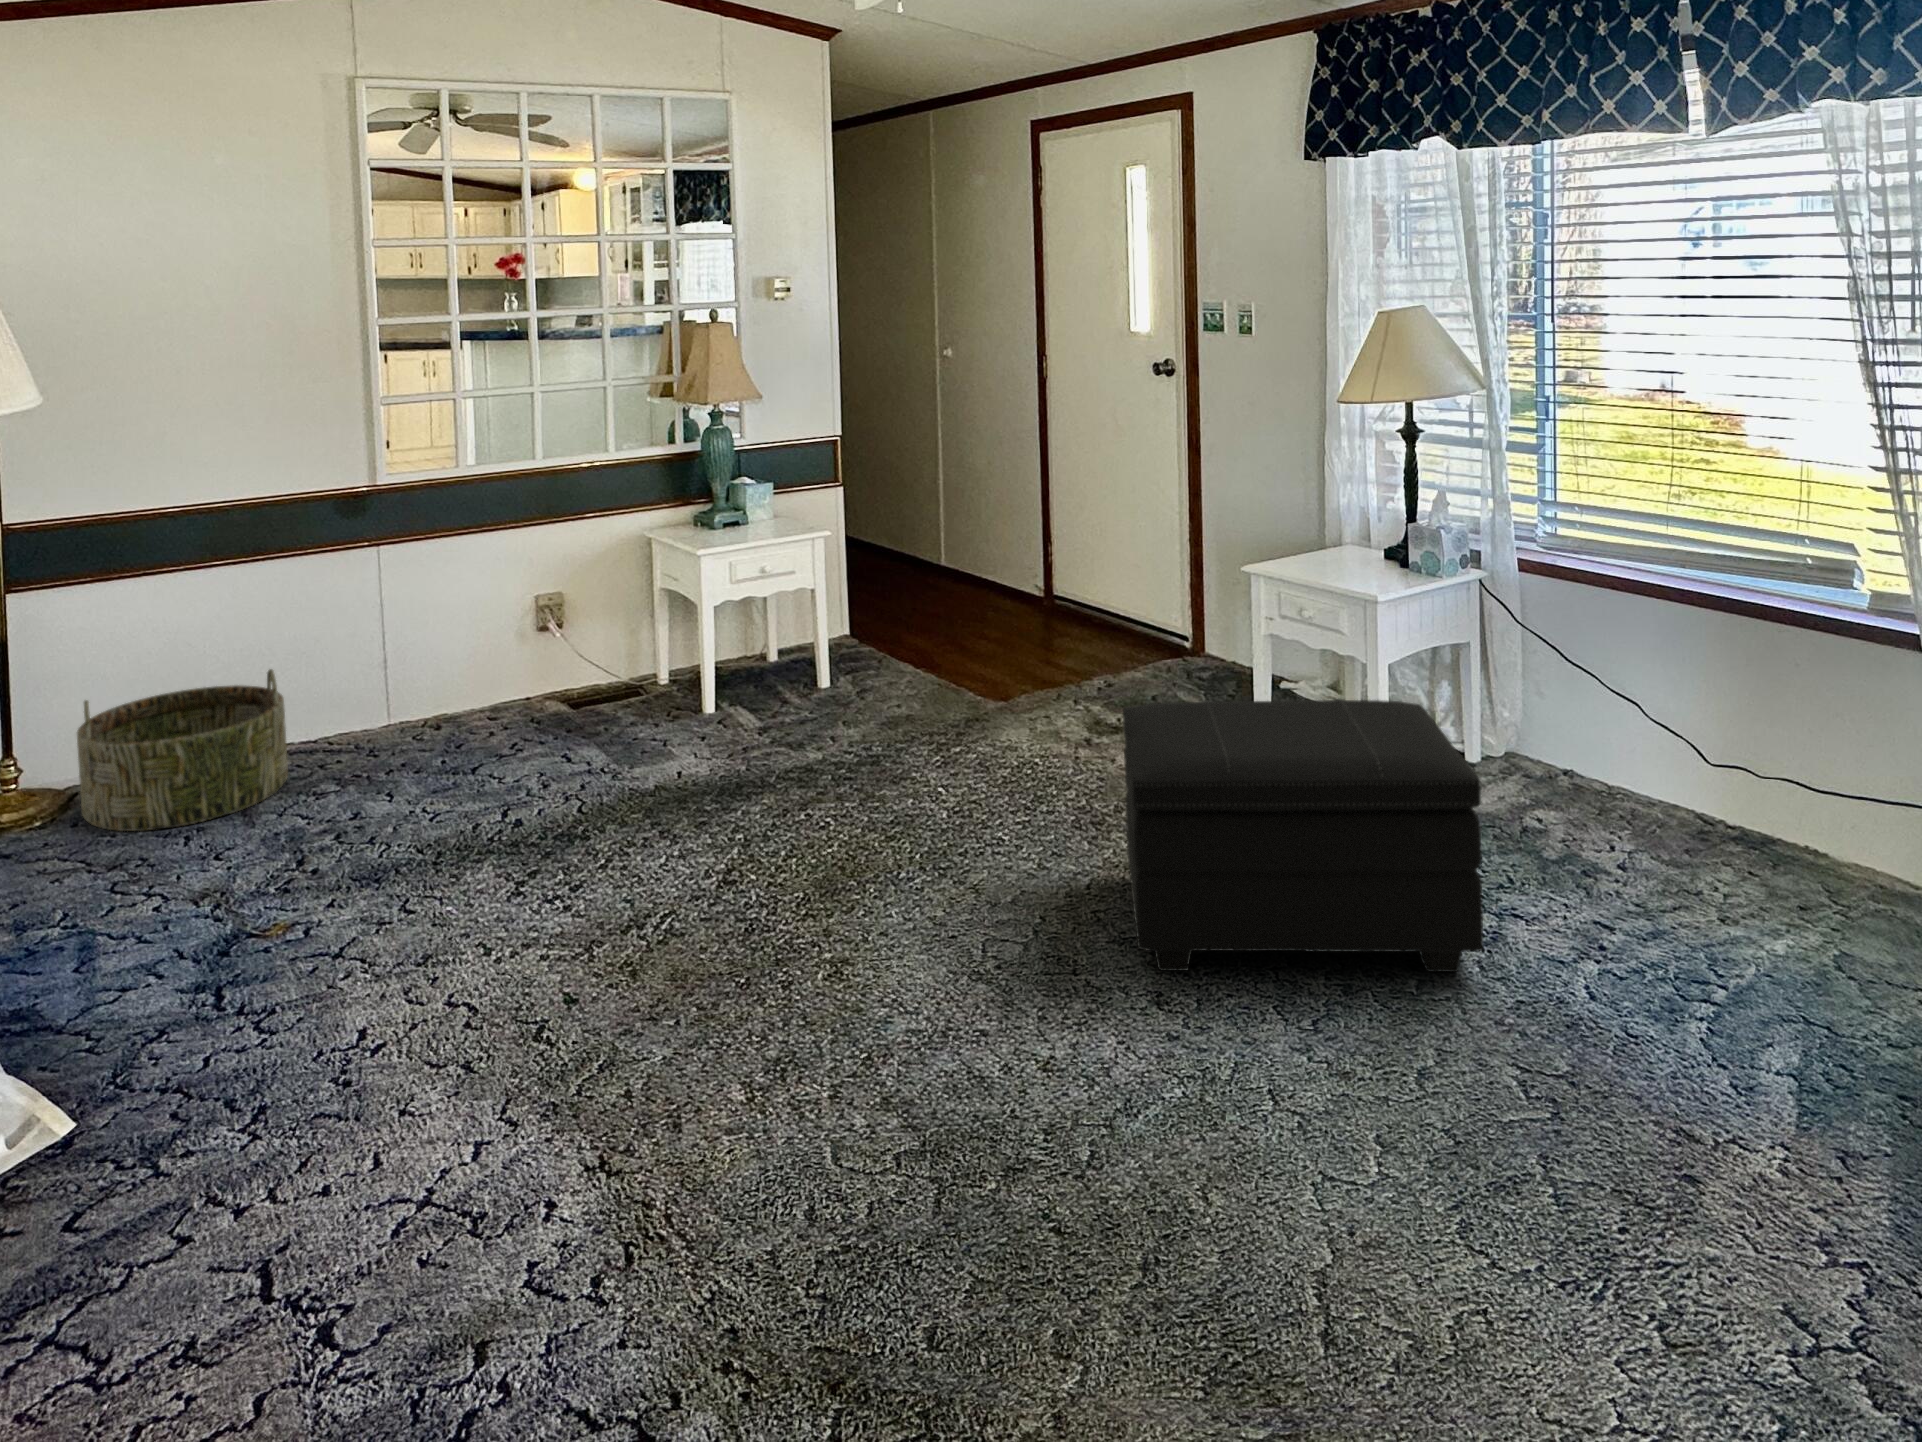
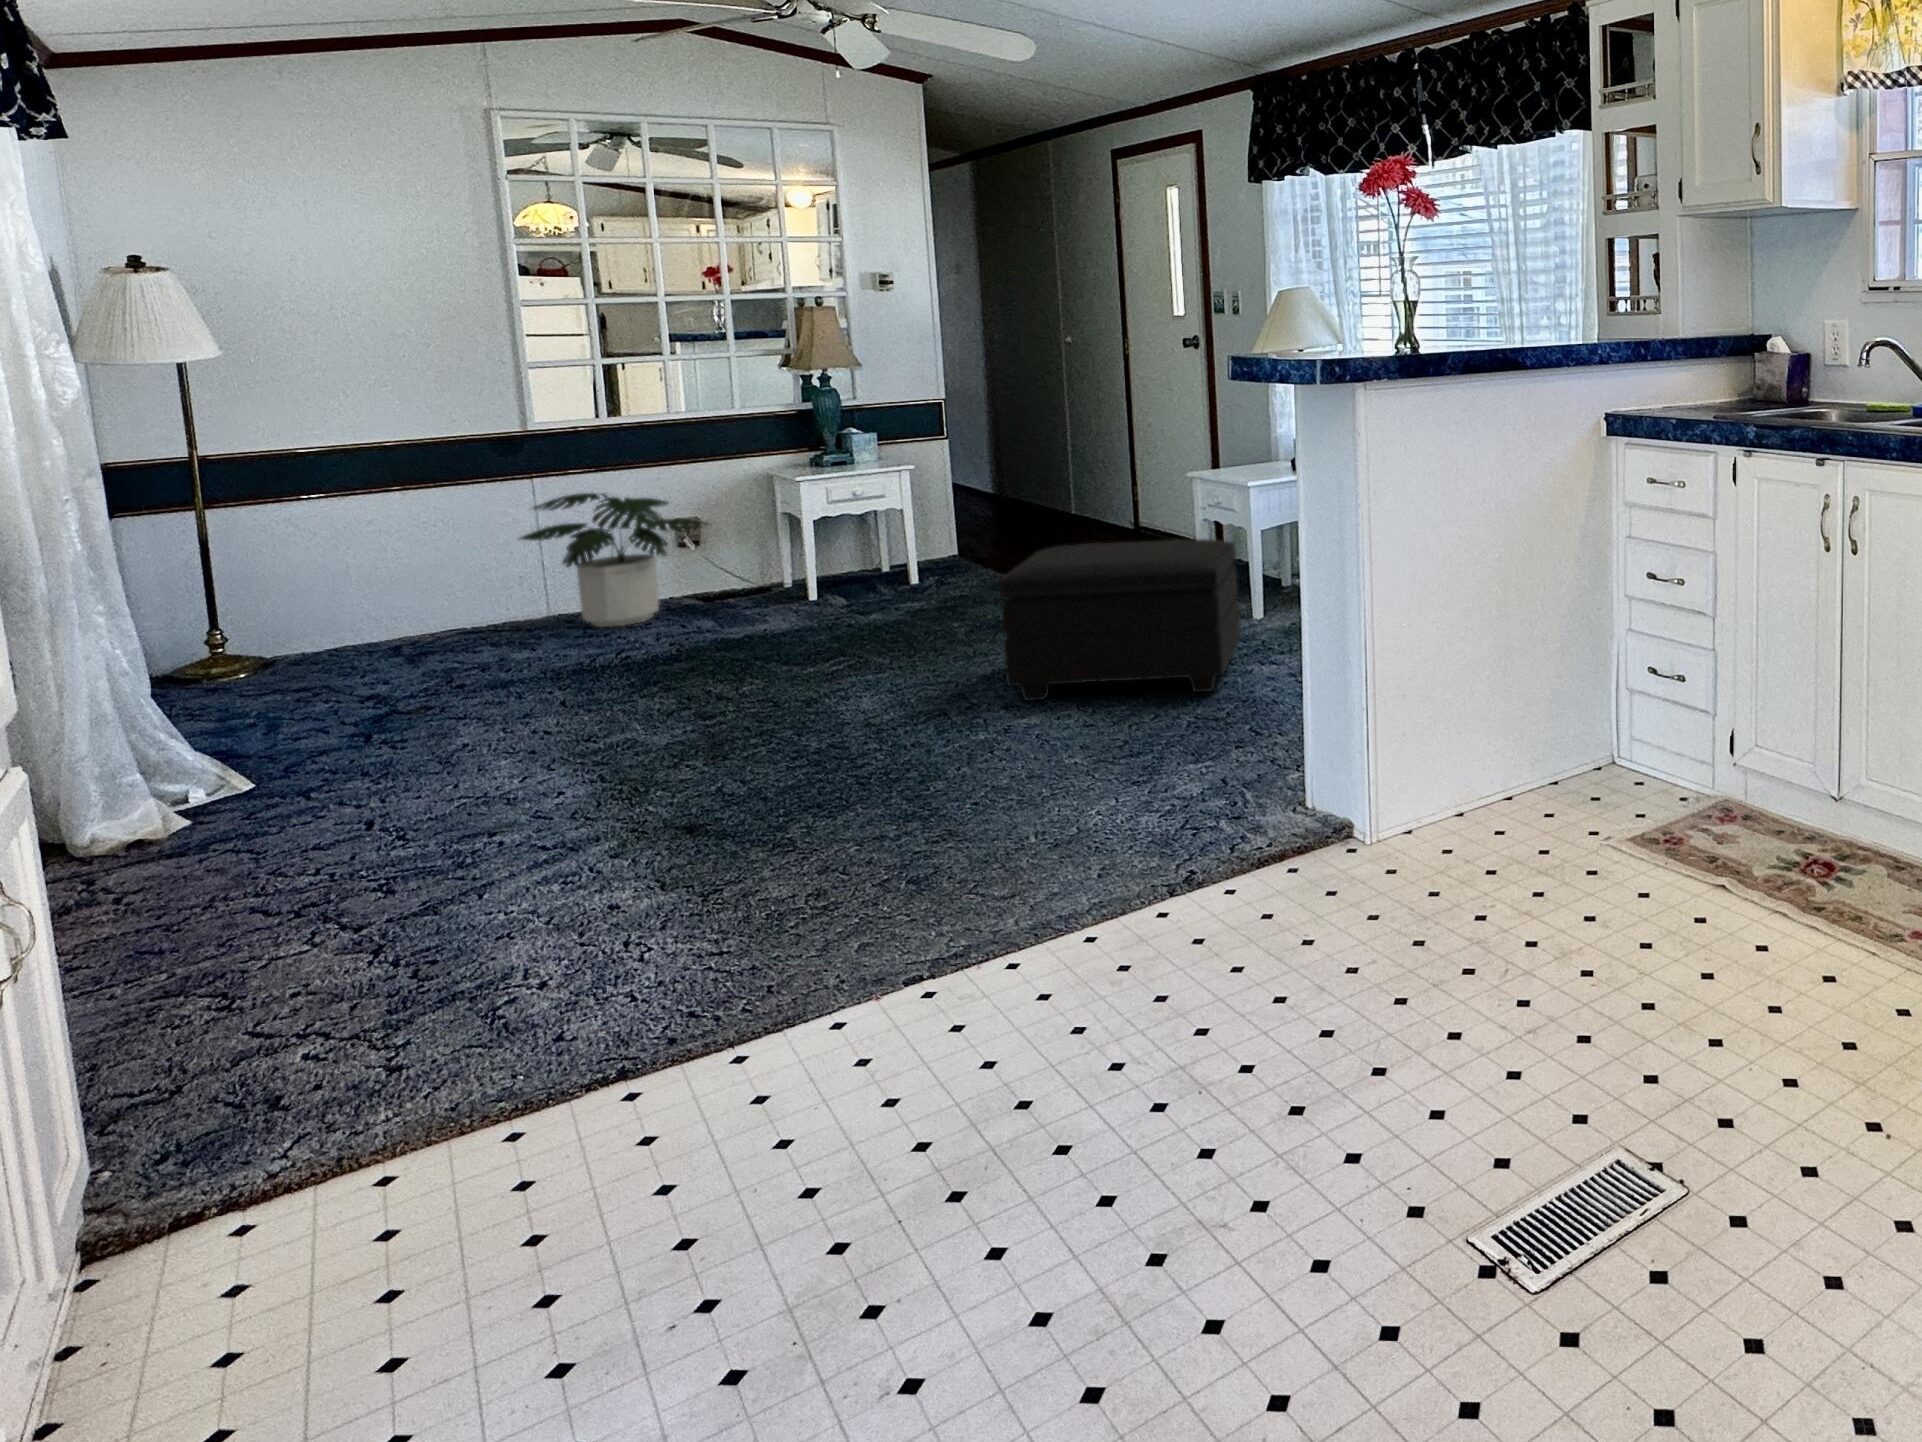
potted plant: none [365,569,597,751] -> present [518,493,711,627]
basket: present [77,669,288,831] -> none [271,565,454,676]

